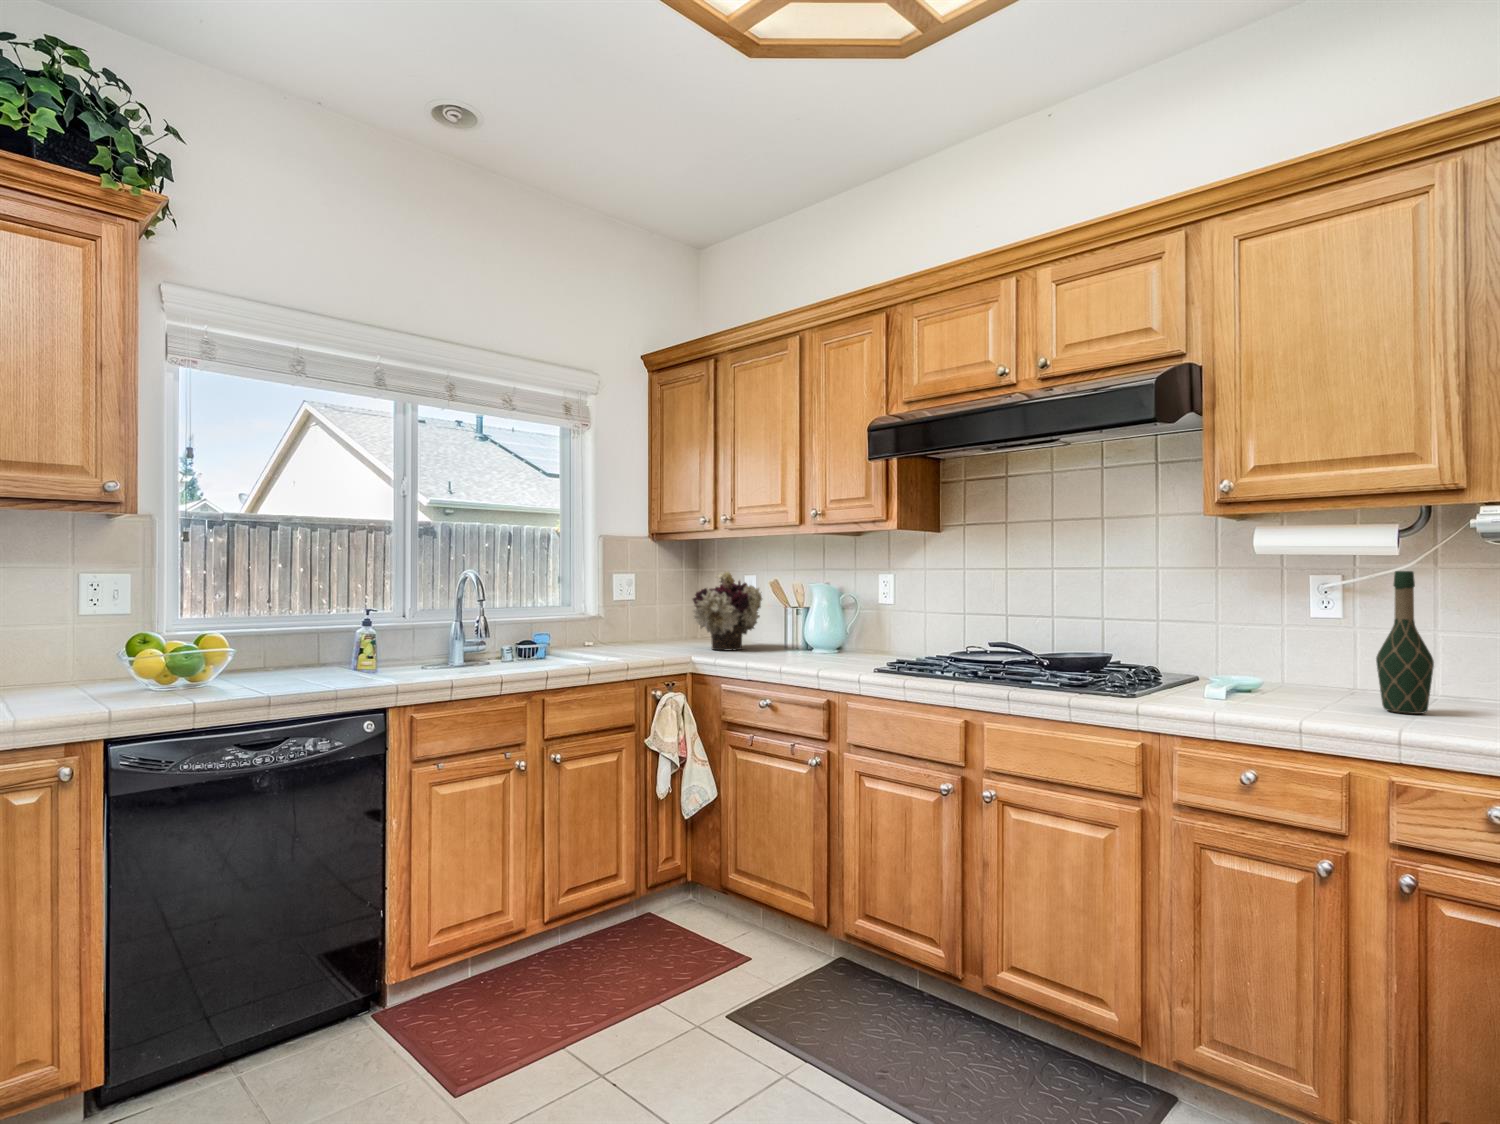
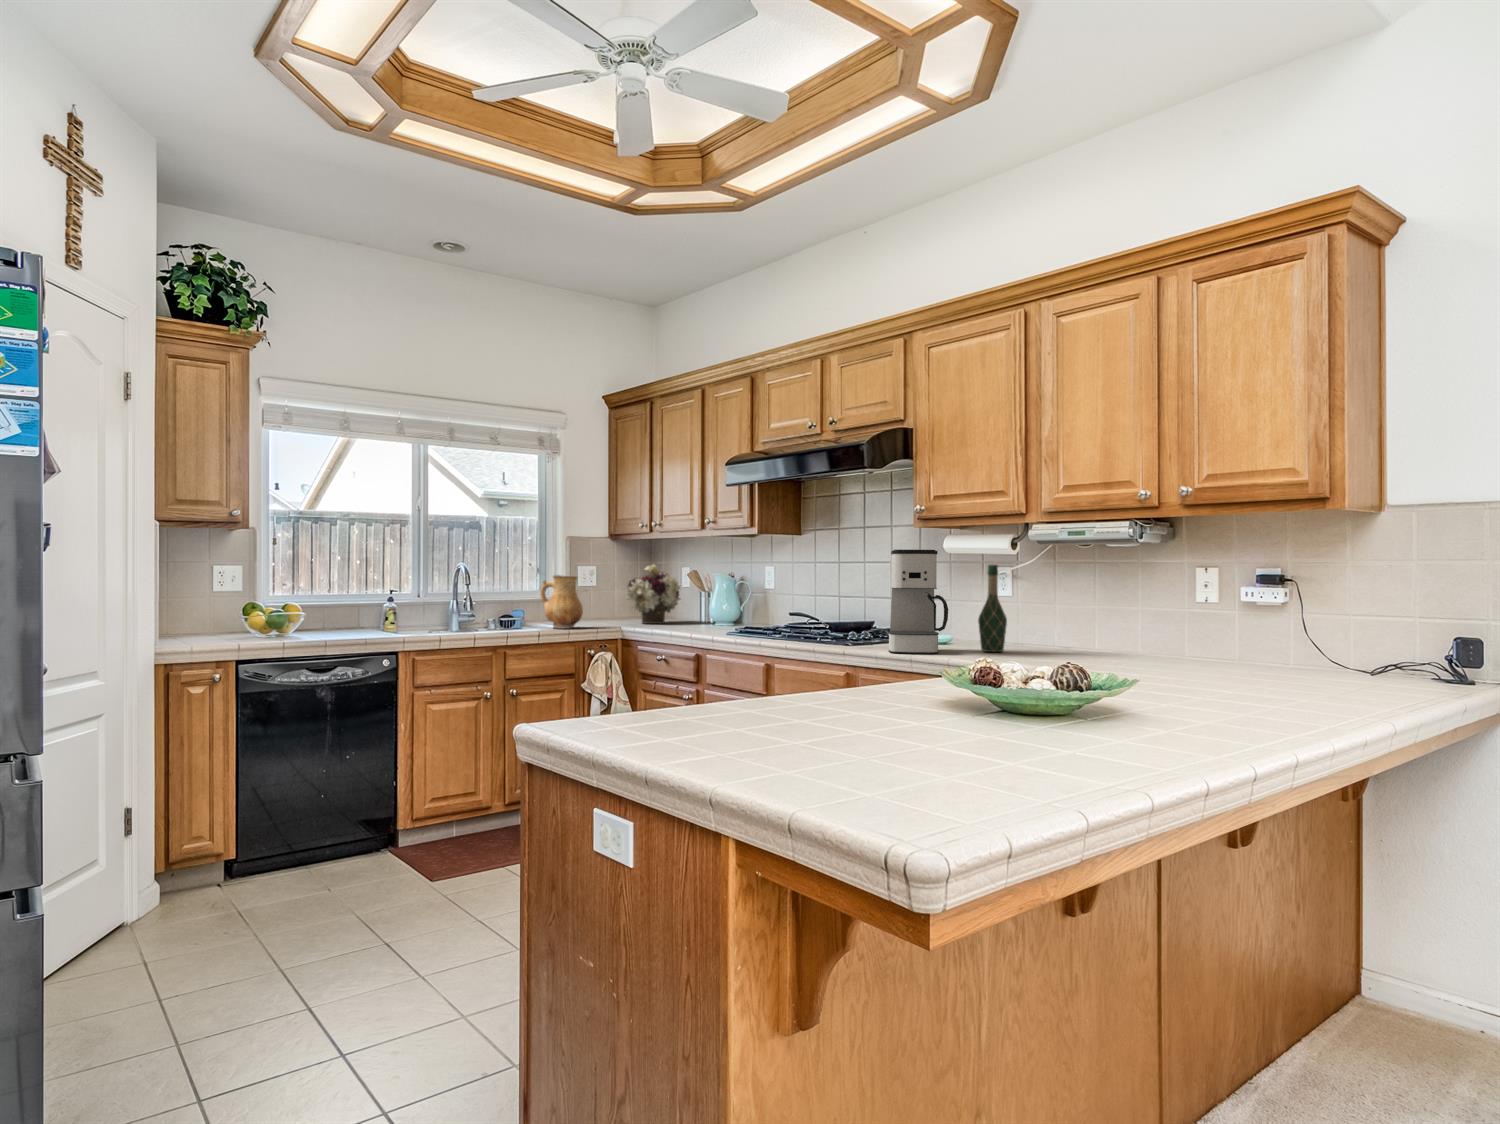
coffee maker: none [1219,546,1345,721] -> present [888,550,948,654]
ceramic pitcher: none [587,586,648,662] -> present [540,575,583,629]

